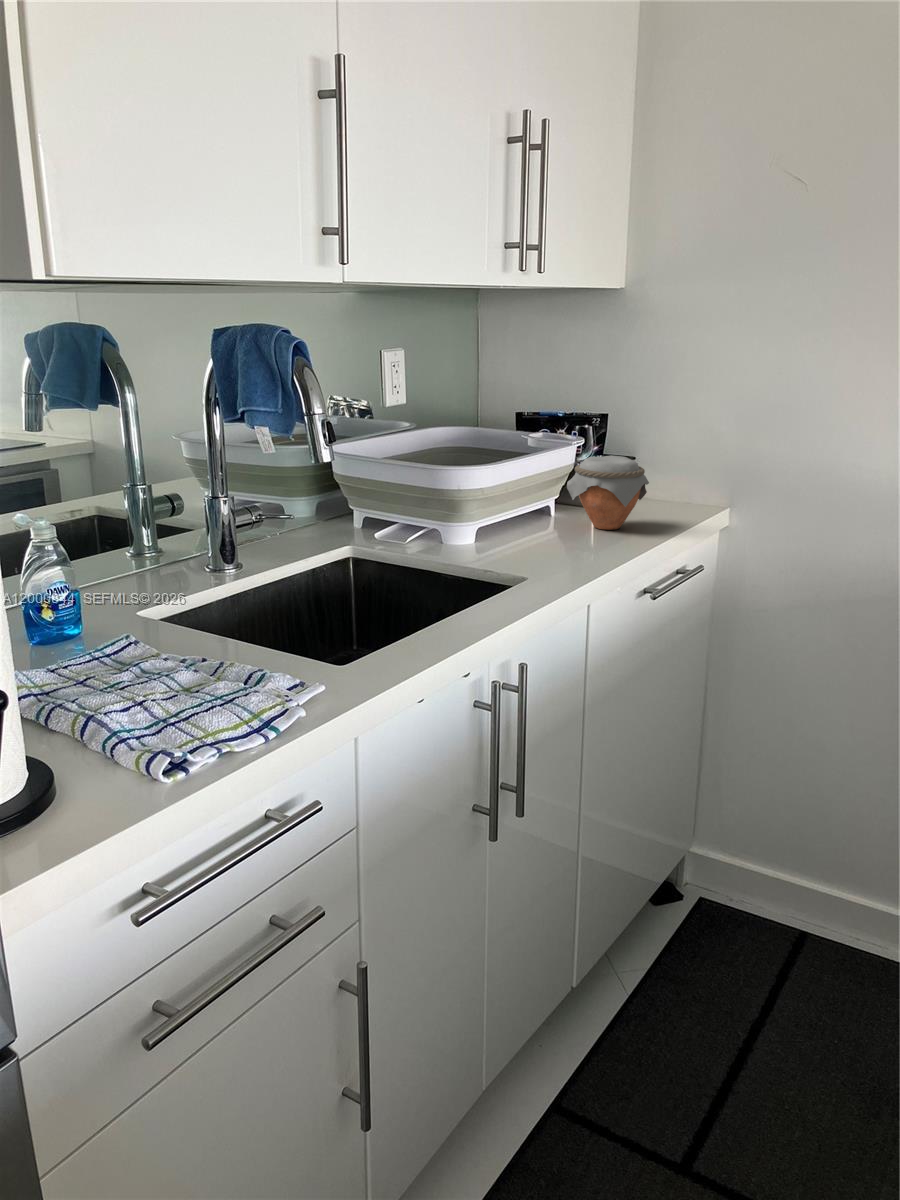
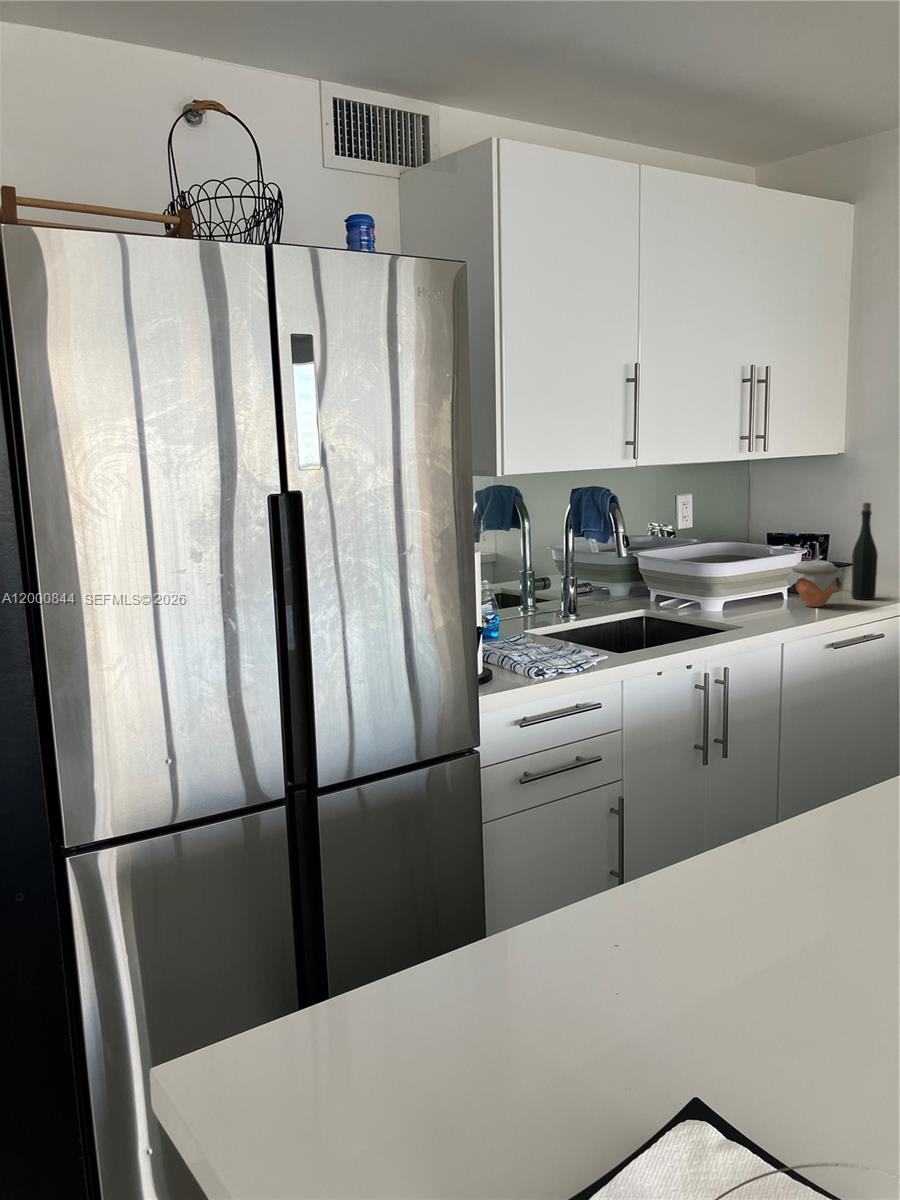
bottle: none [642,365,682,512] -> present [851,503,878,599]

